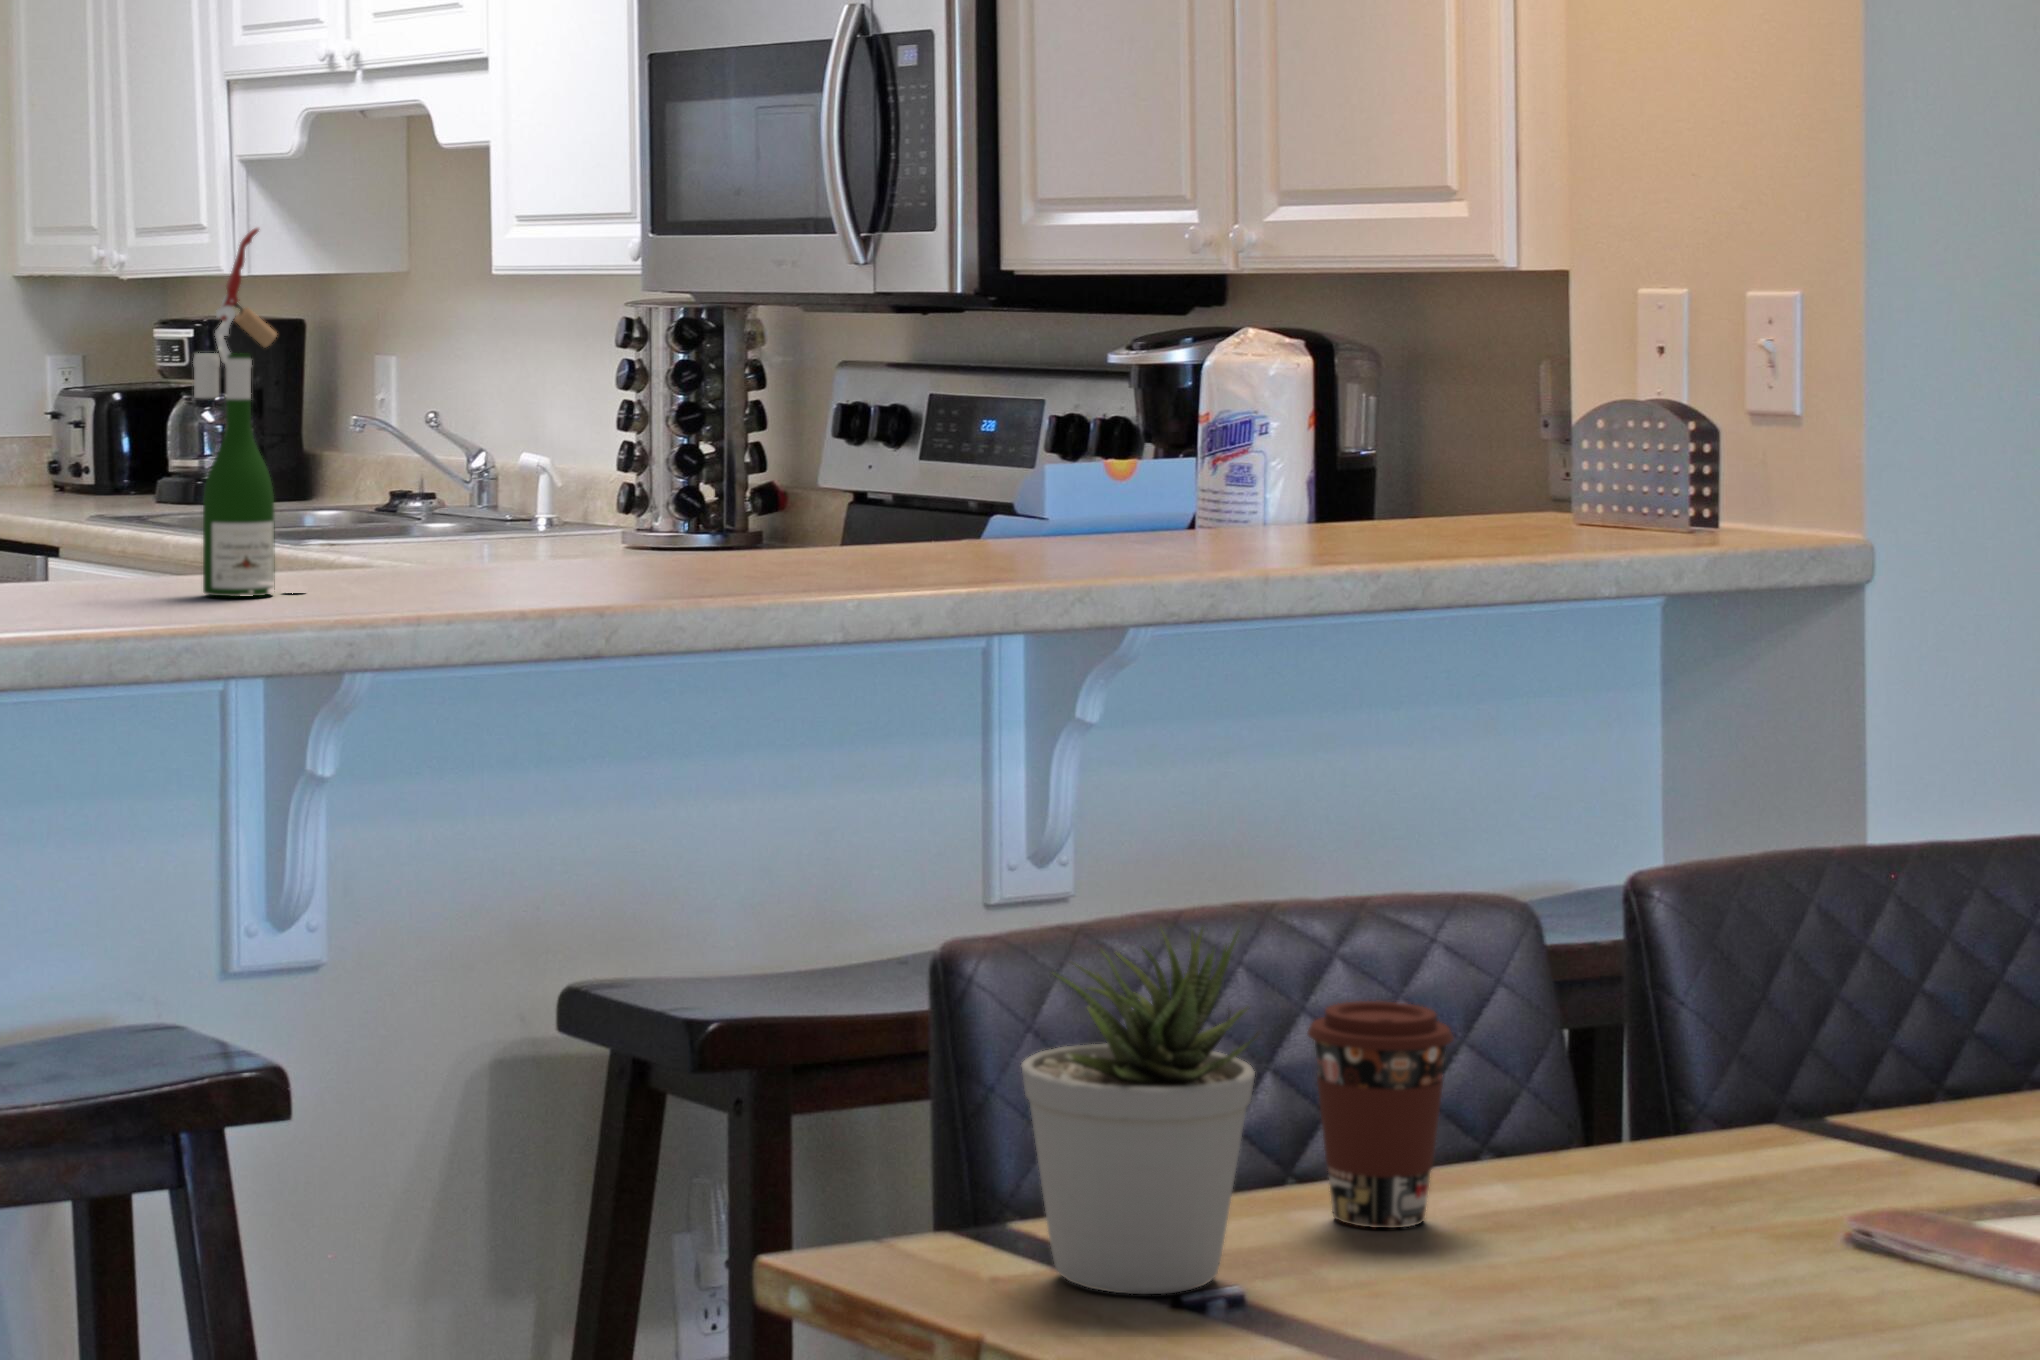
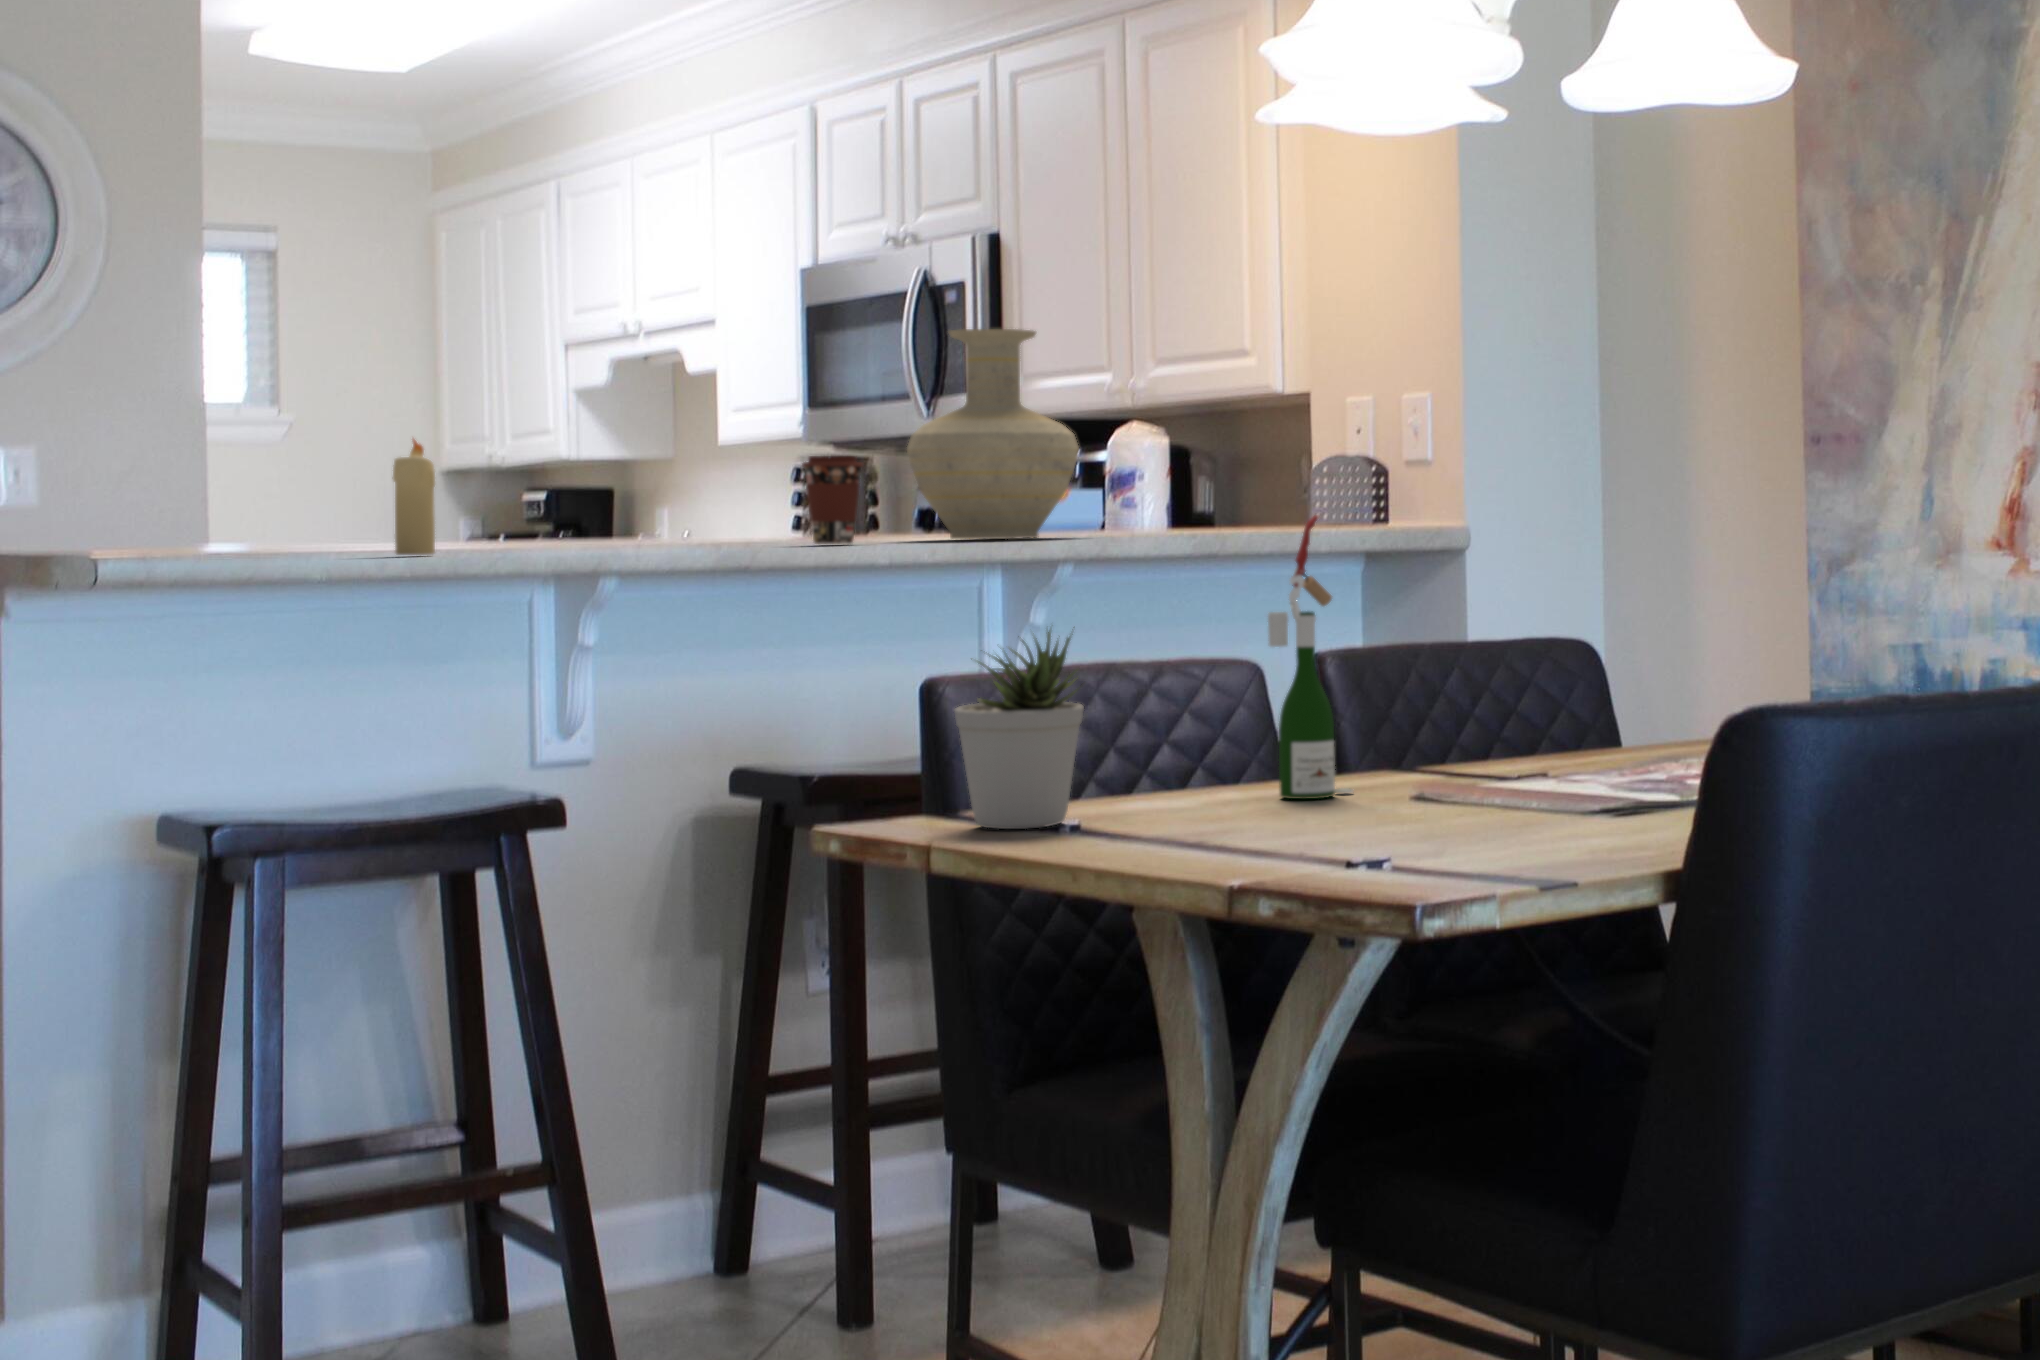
vase: none [872,221,1175,596] -> present [907,329,1079,539]
wine bottle: present [193,228,277,596] -> present [1268,515,1353,799]
candle: none [43,432,109,633] -> present [392,439,435,555]
coffee cup: present [1308,1001,1454,1228] -> present [802,456,863,544]

